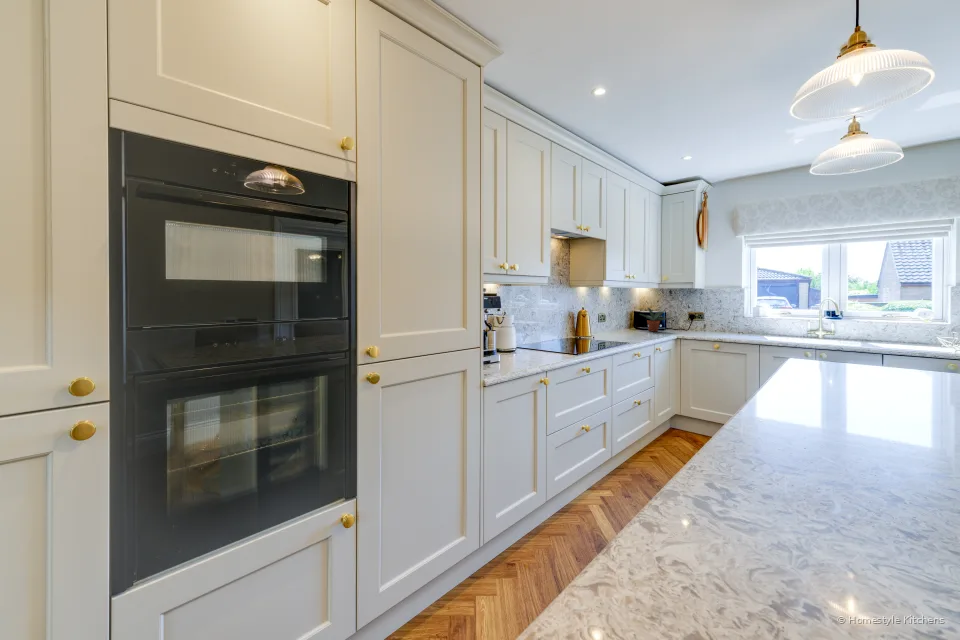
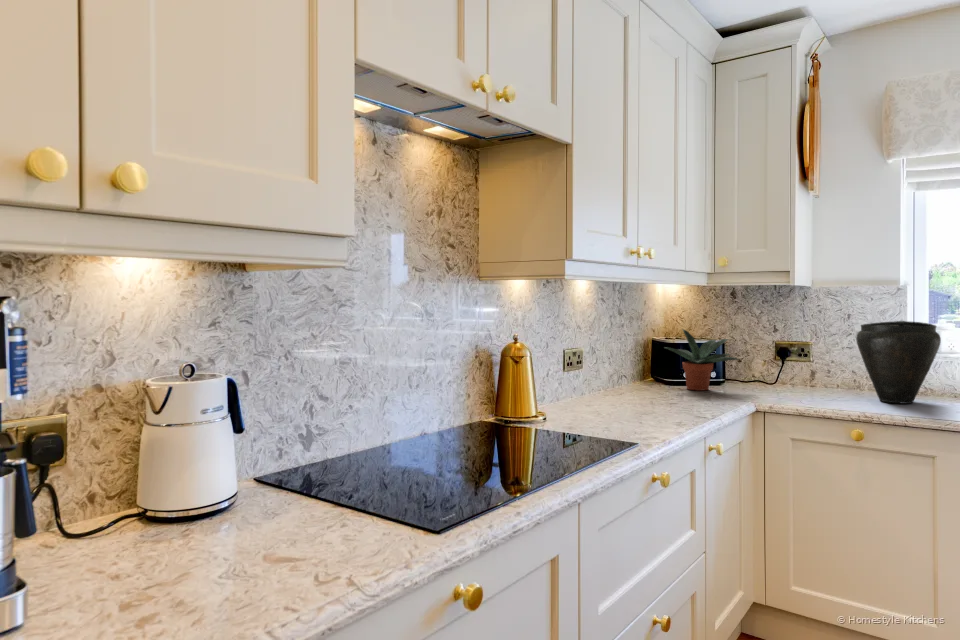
vase: none [721,303,755,336] -> present [856,321,941,404]

